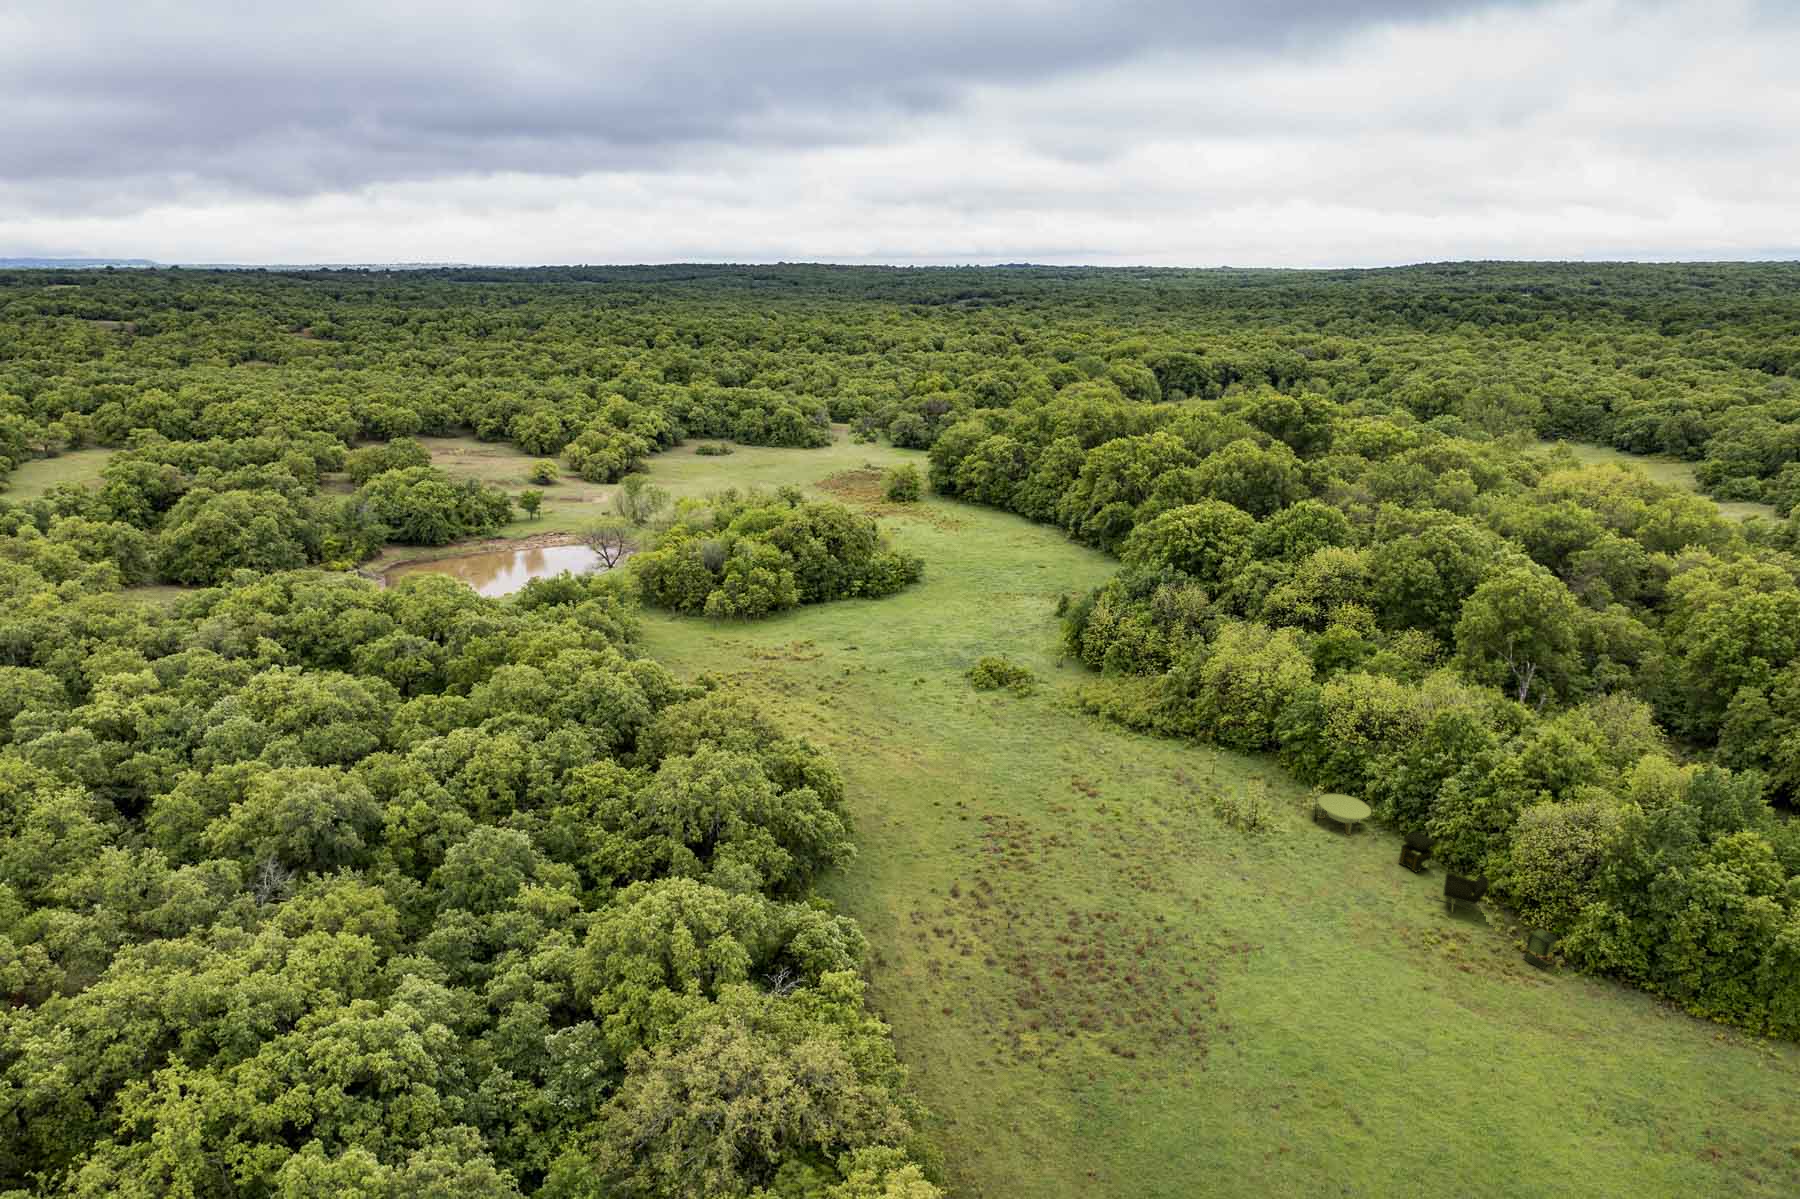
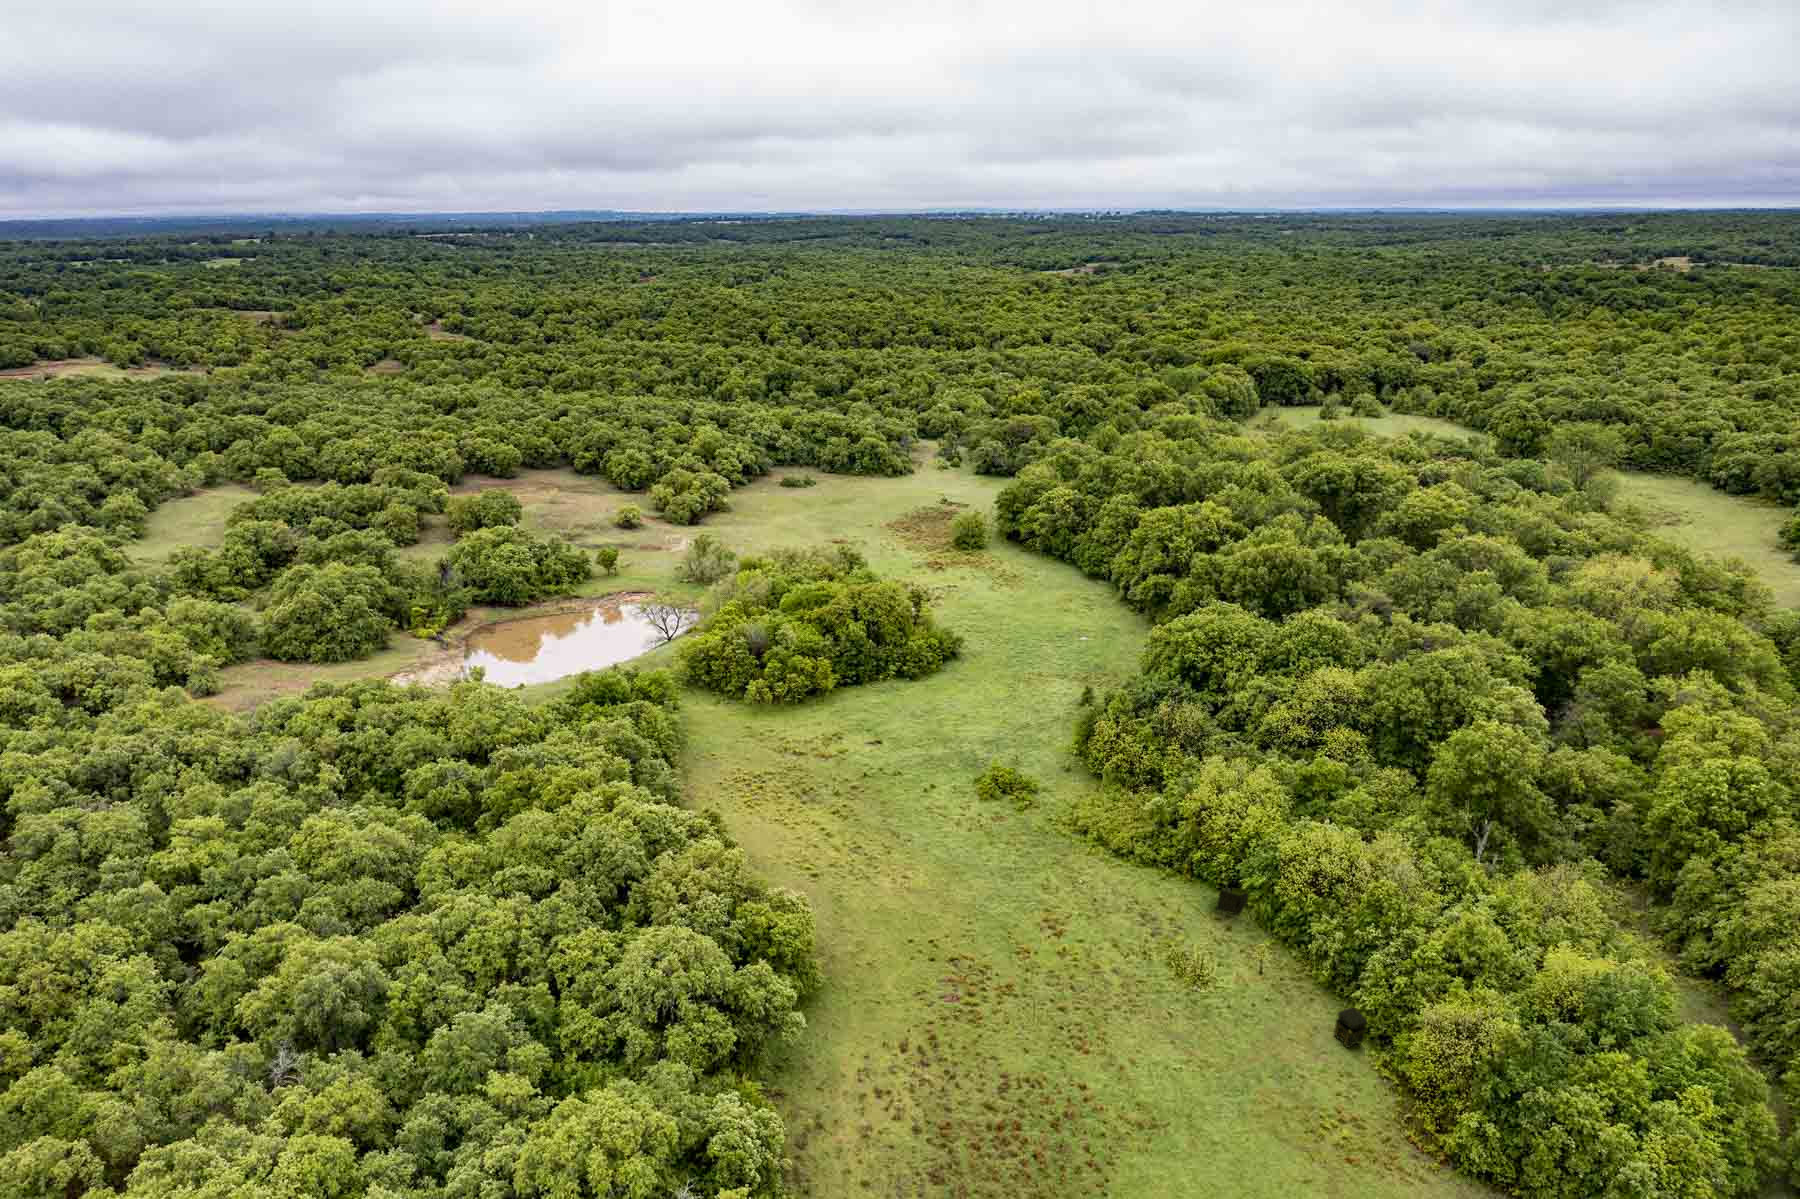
round table: present [1318,794,1371,835] -> none [1267,950,1318,997]
lounge chair: present [1443,873,1489,911] -> present [1216,890,1249,922]
storage box: present [1524,928,1558,969] -> none [1426,1137,1460,1179]

